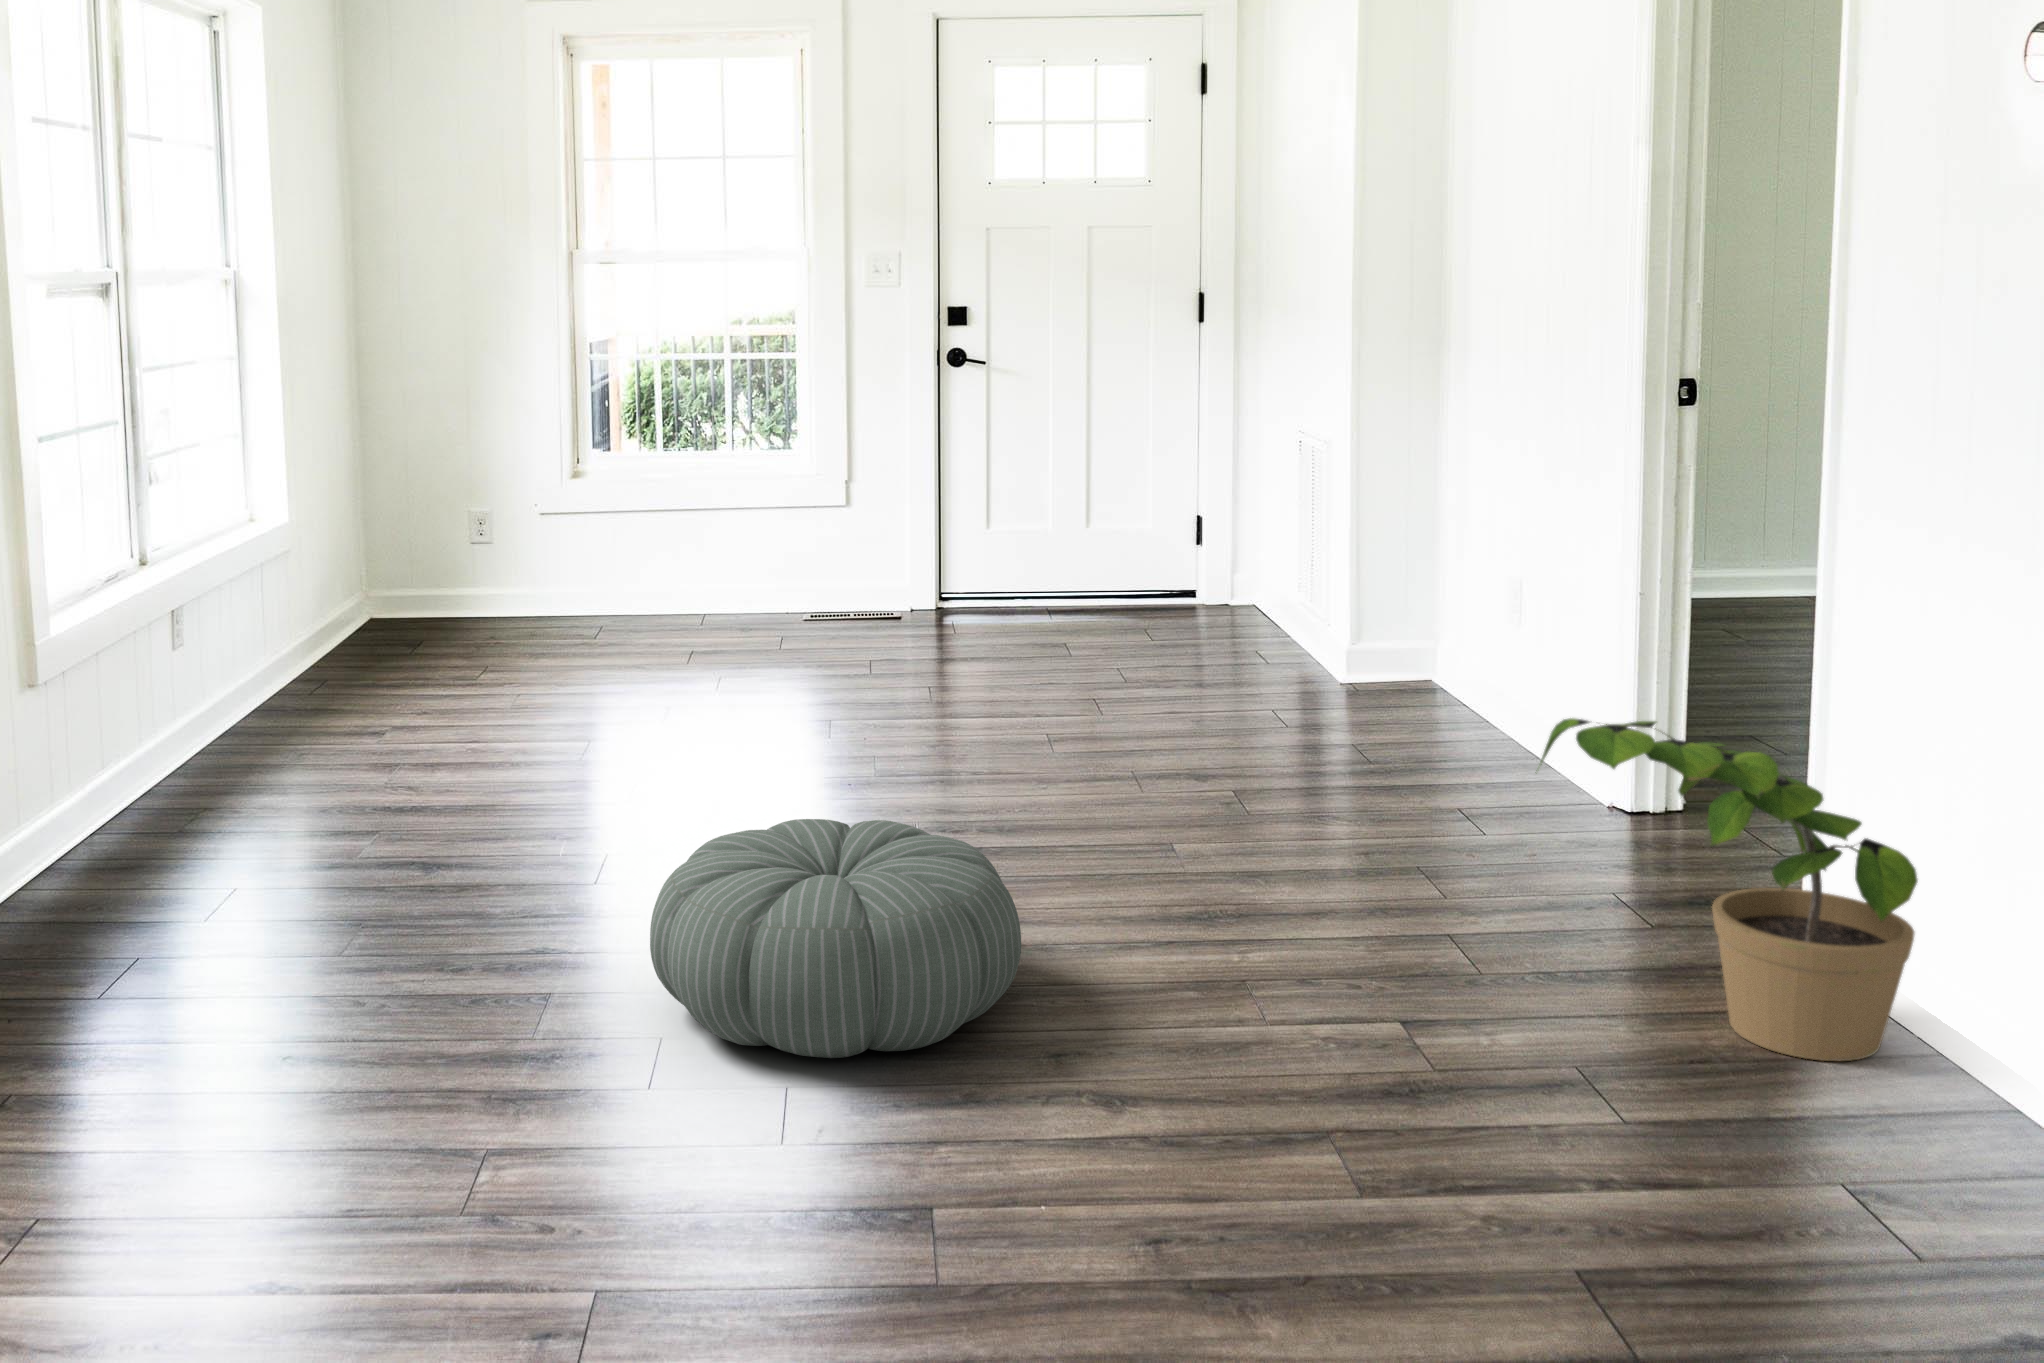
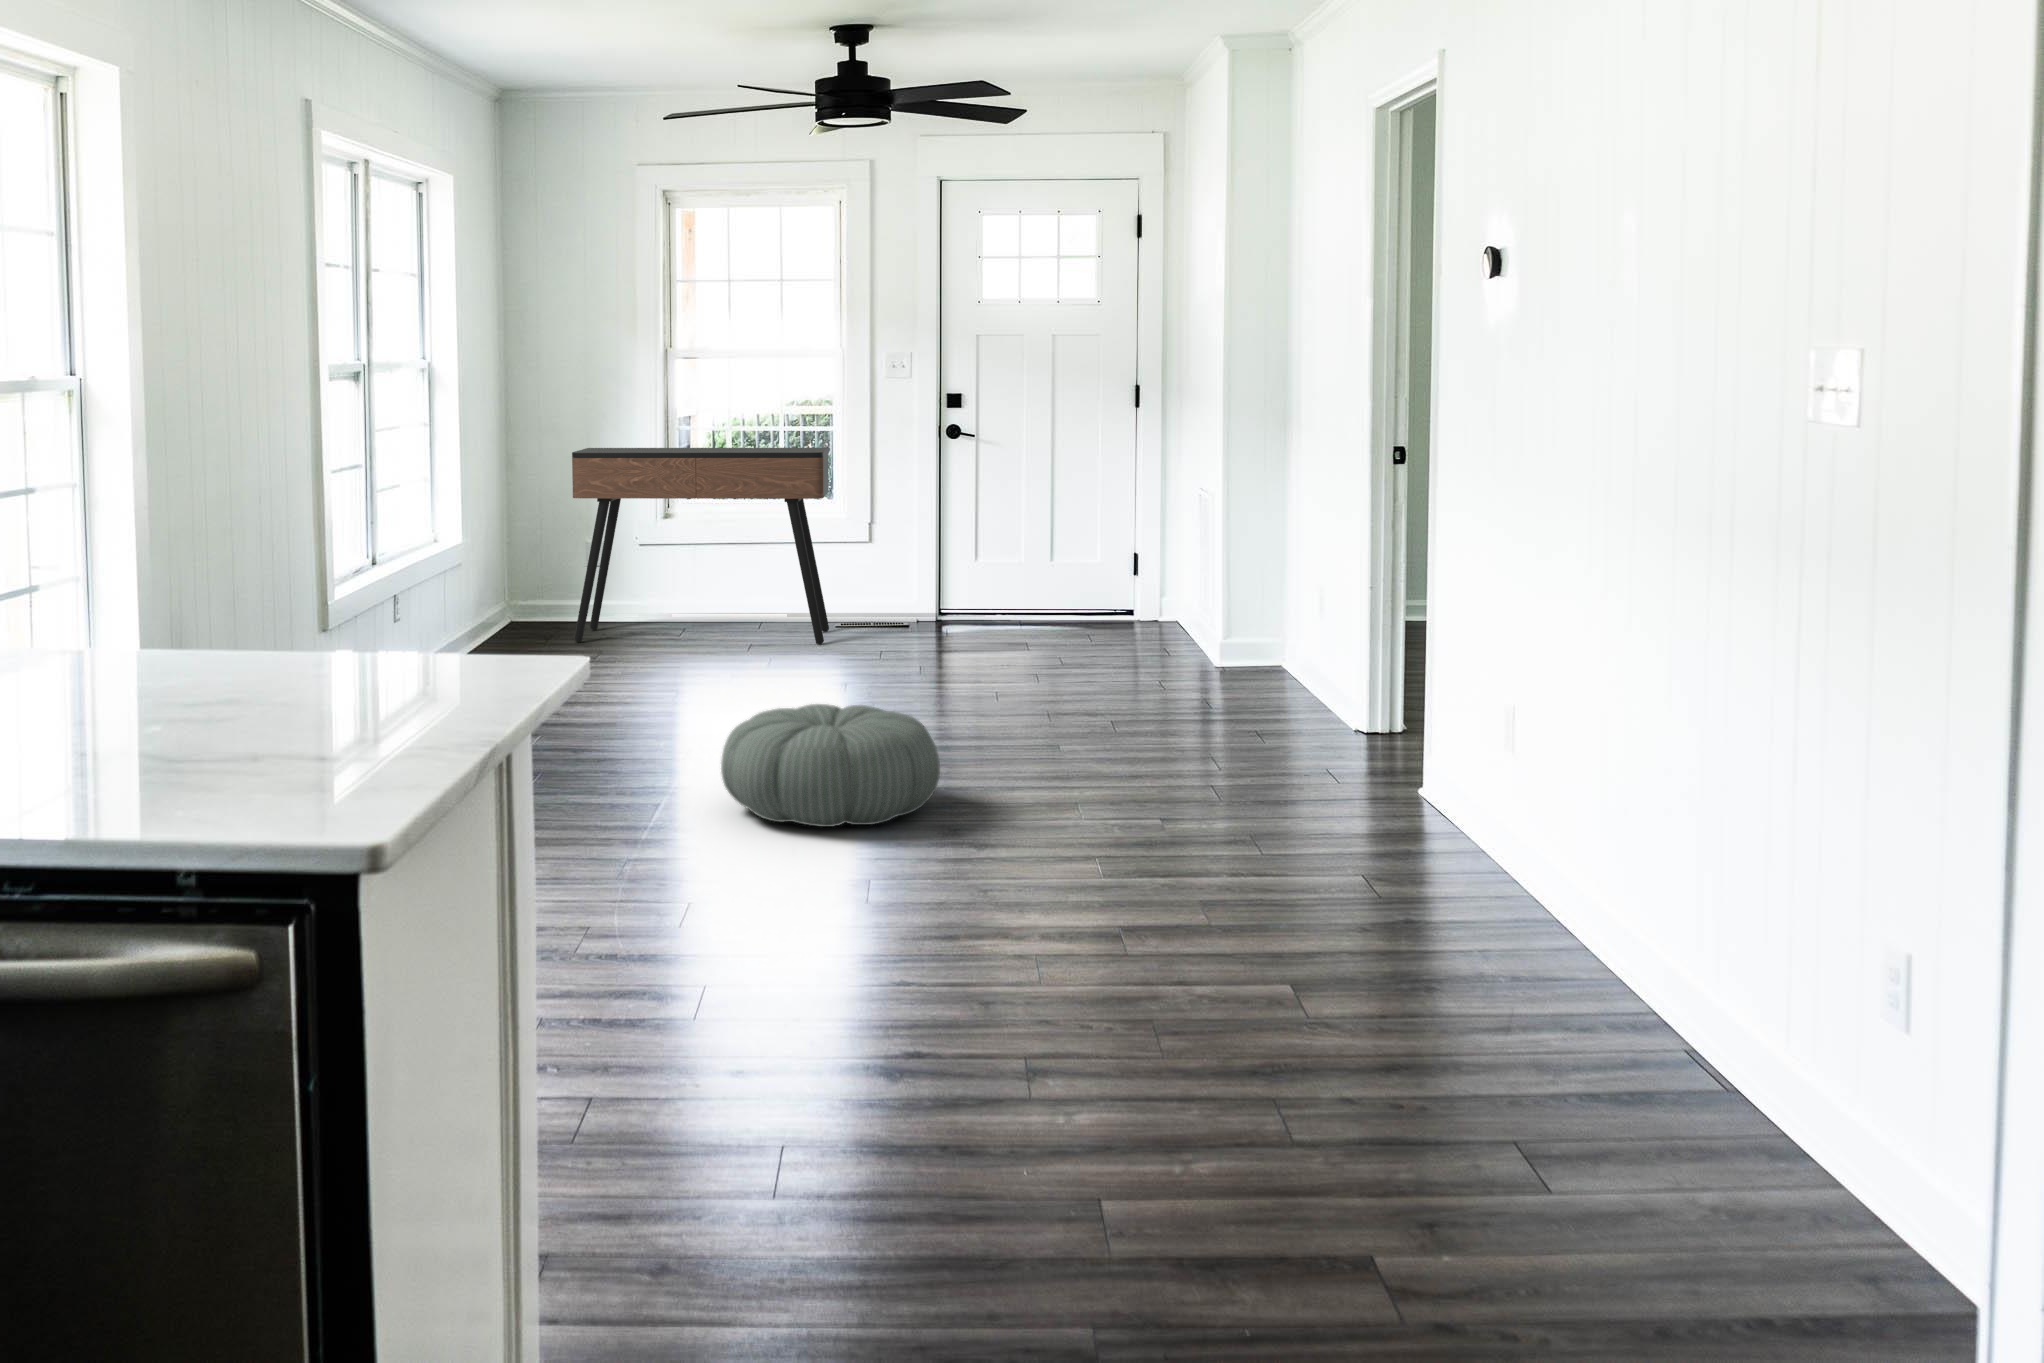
console table: none [441,380,795,650] -> present [572,448,829,644]
potted plant: present [1540,718,1918,1061] -> none [1240,638,1455,836]

